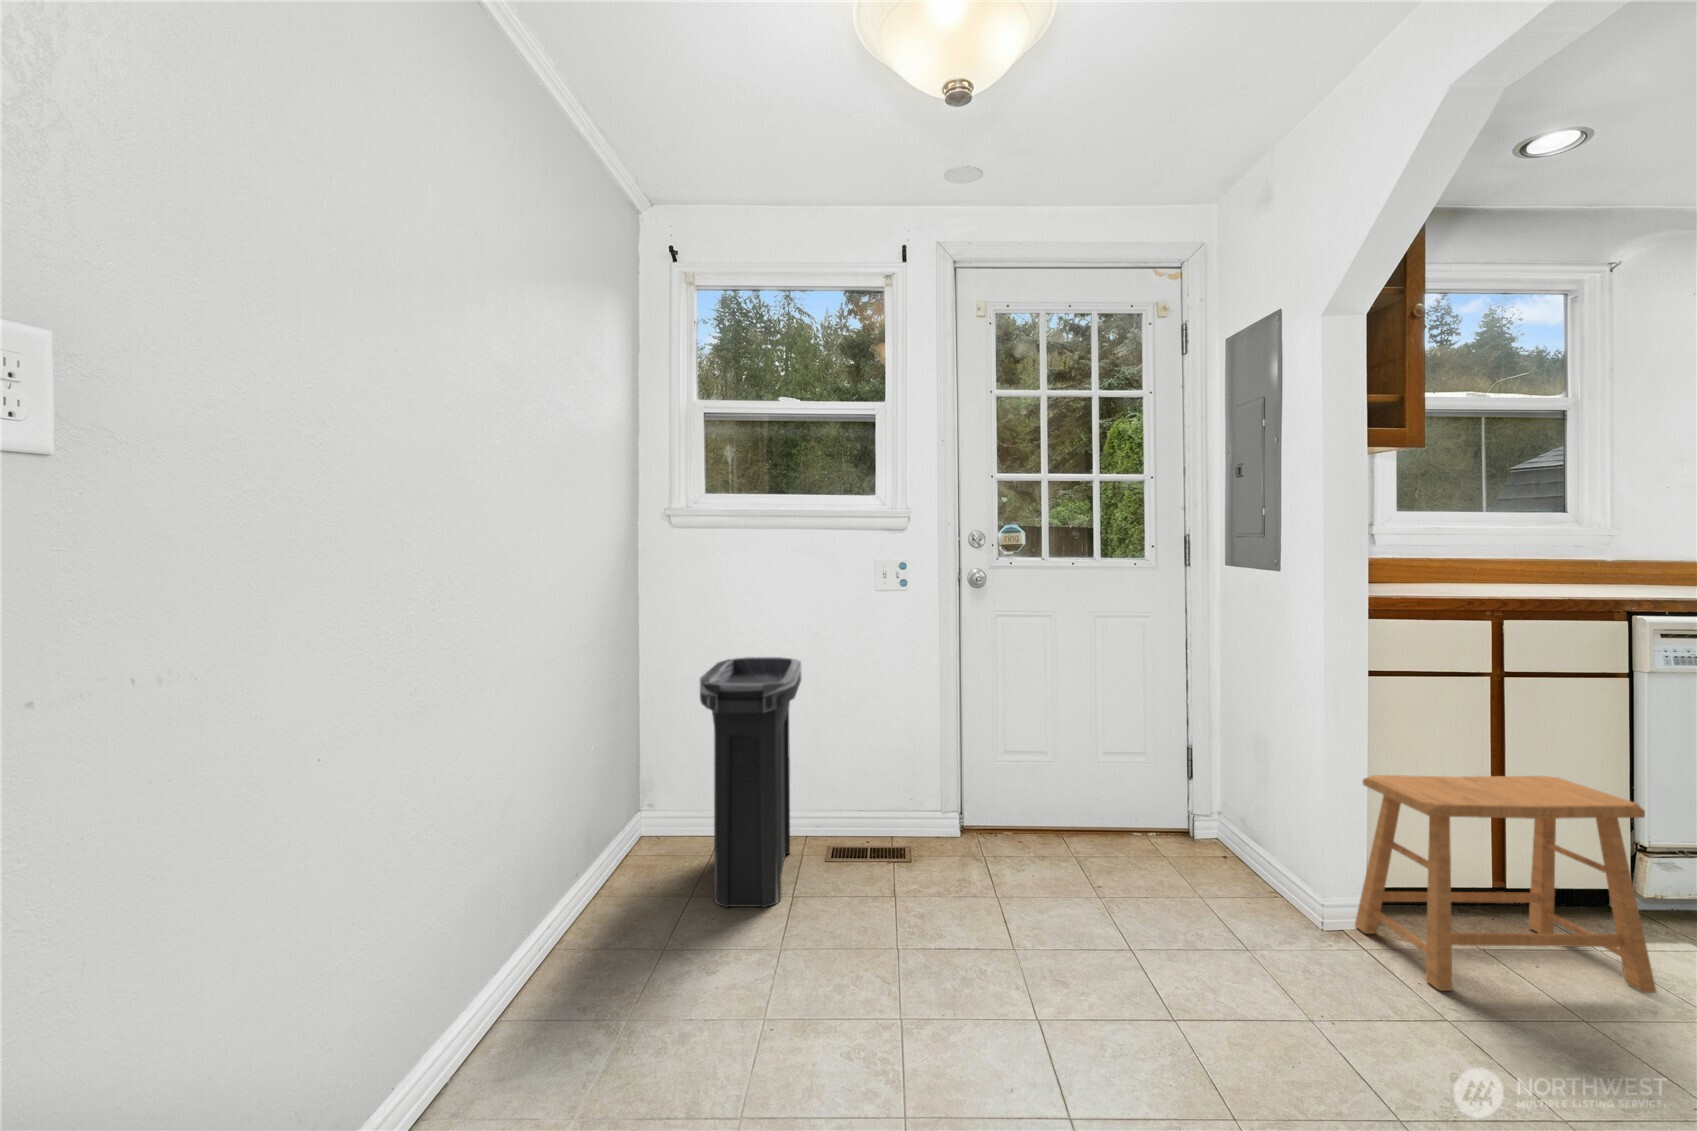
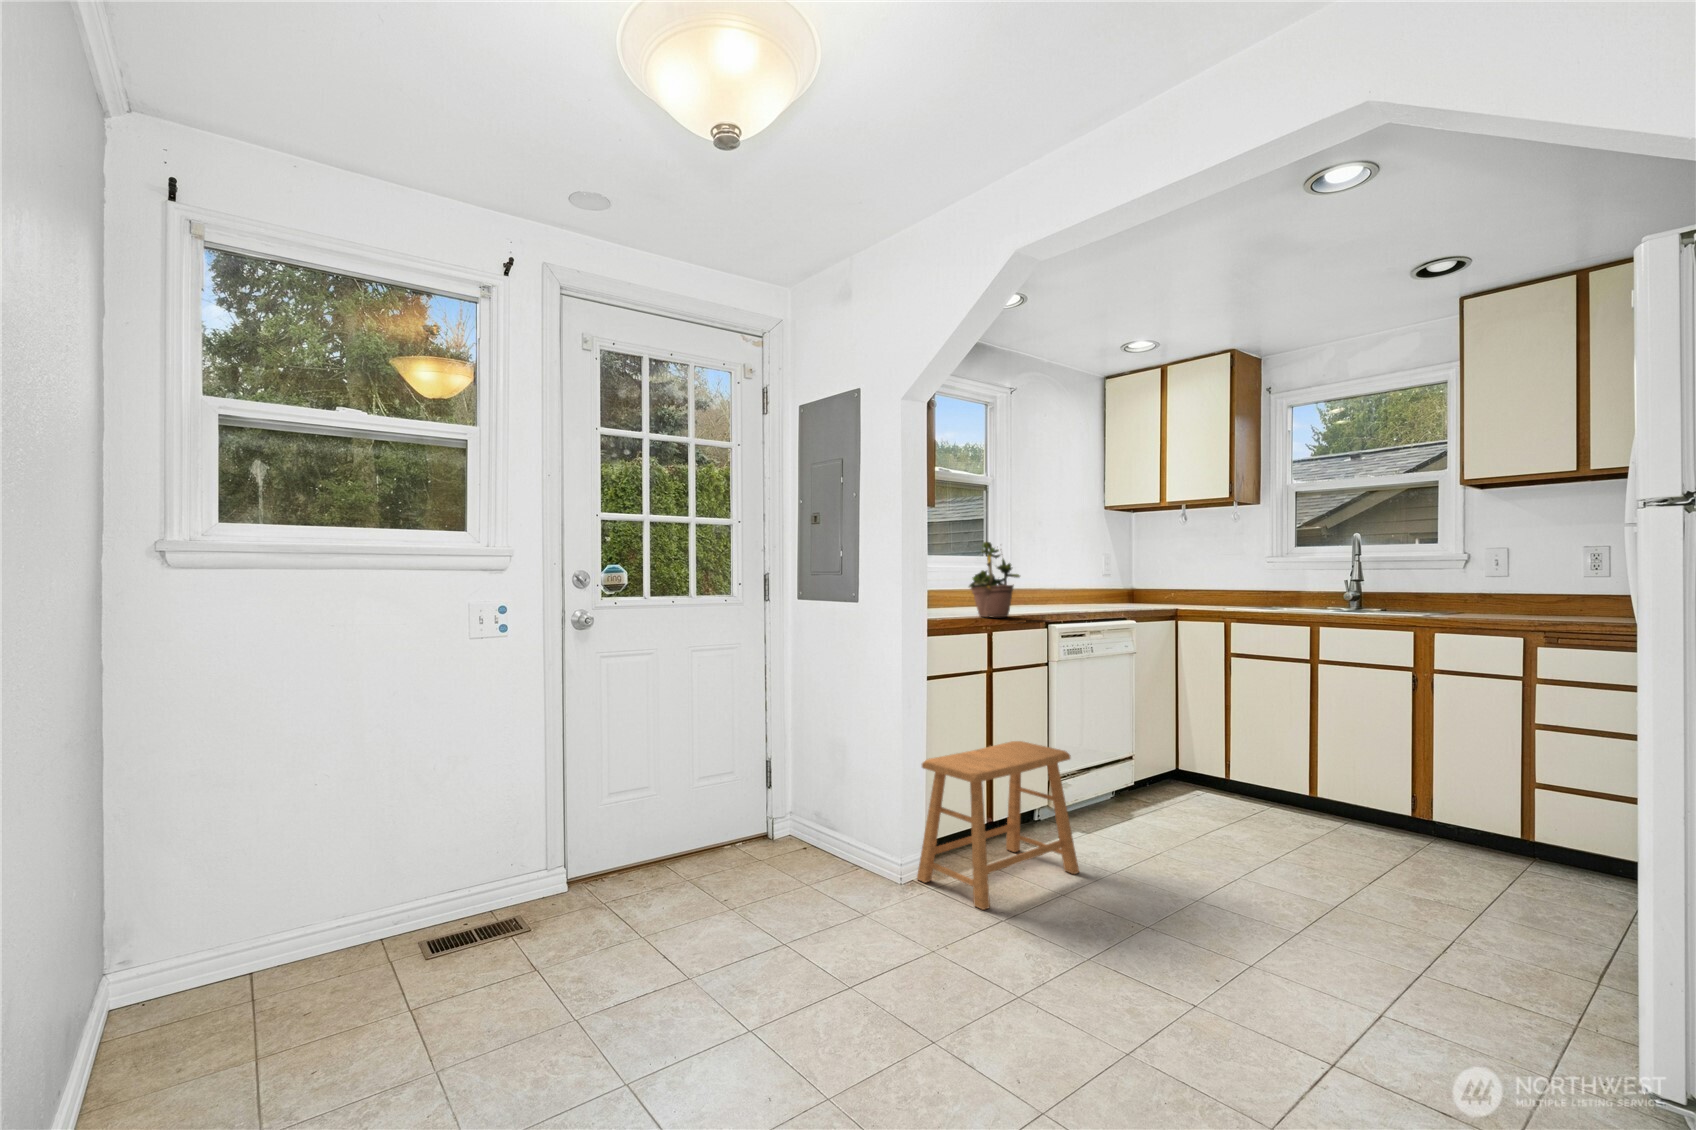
potted plant: none [1475,480,1578,597] -> present [969,542,1020,618]
trash can: present [700,657,801,908] -> none [261,726,407,1062]

